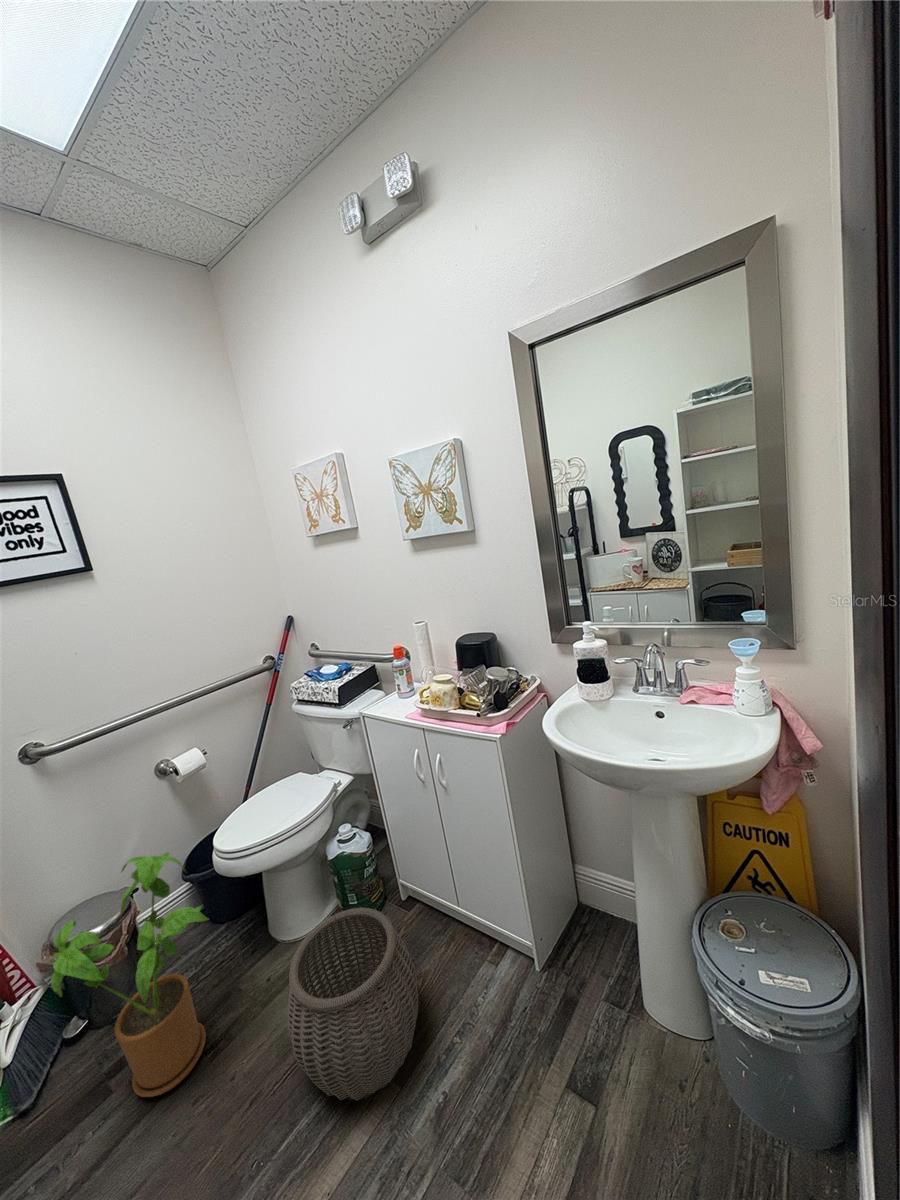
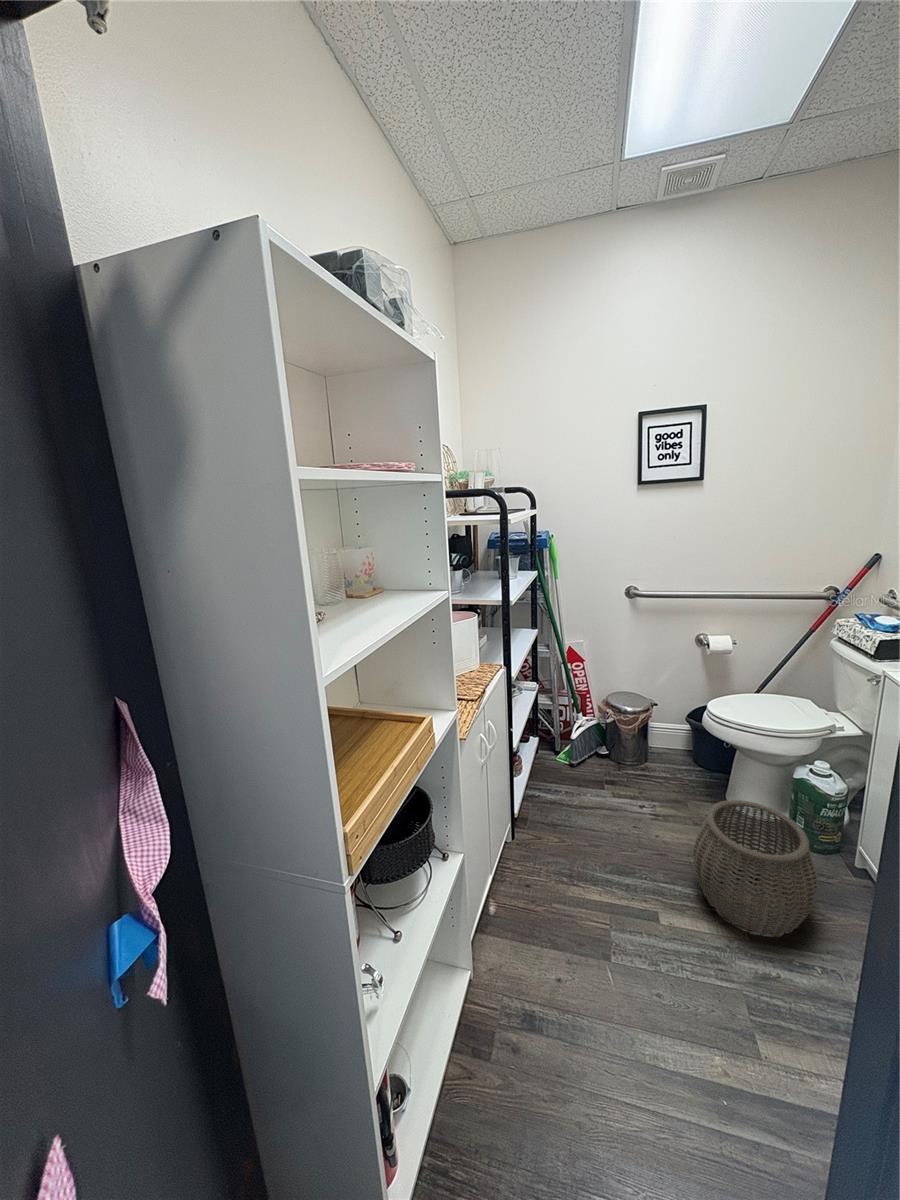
house plant: present [51,853,208,1097] -> none [599,678,682,815]

